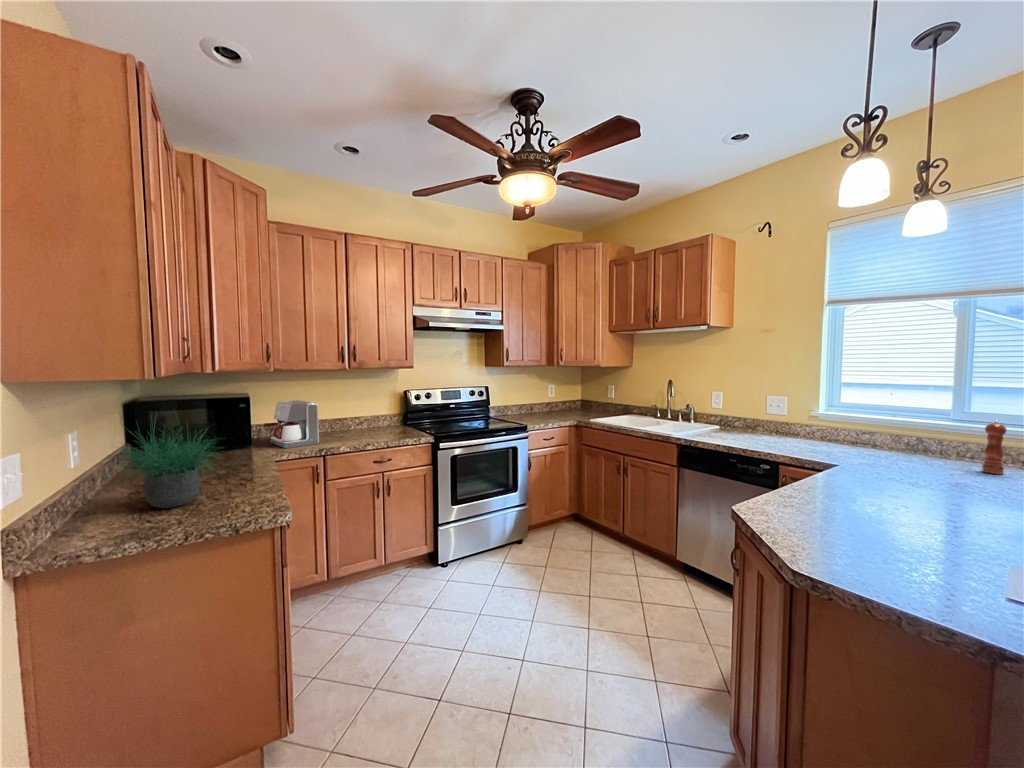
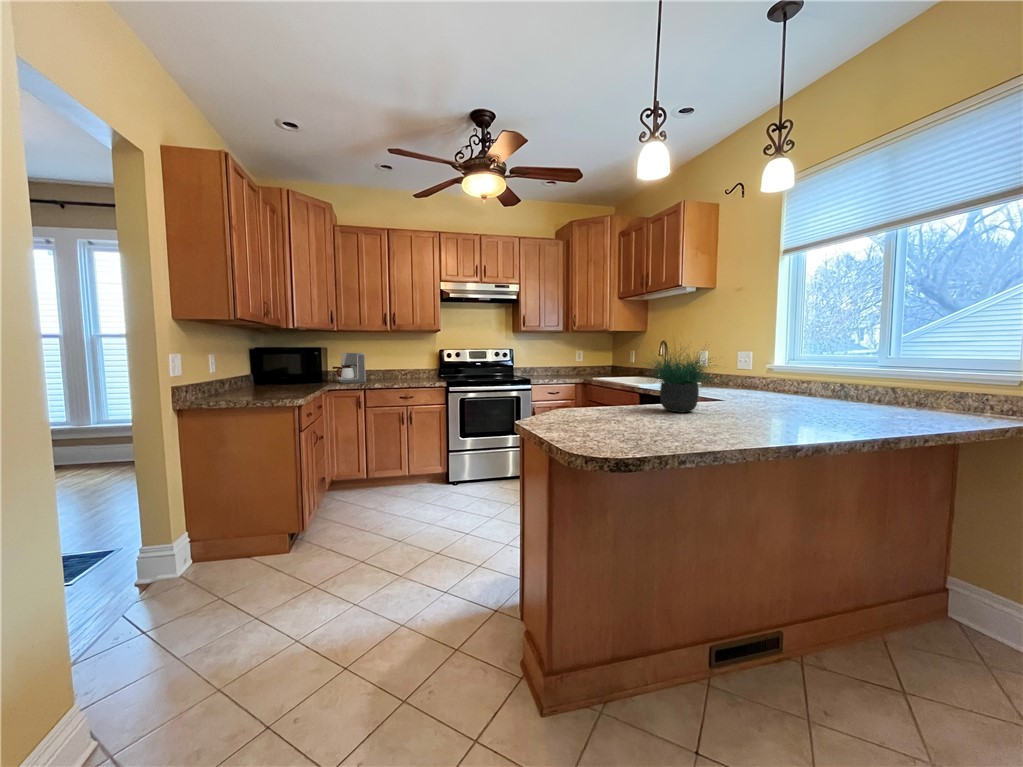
pepper mill: present [982,420,1006,474] -> none [854,357,875,409]
potted plant: present [122,428,211,508] -> present [650,349,713,412]

